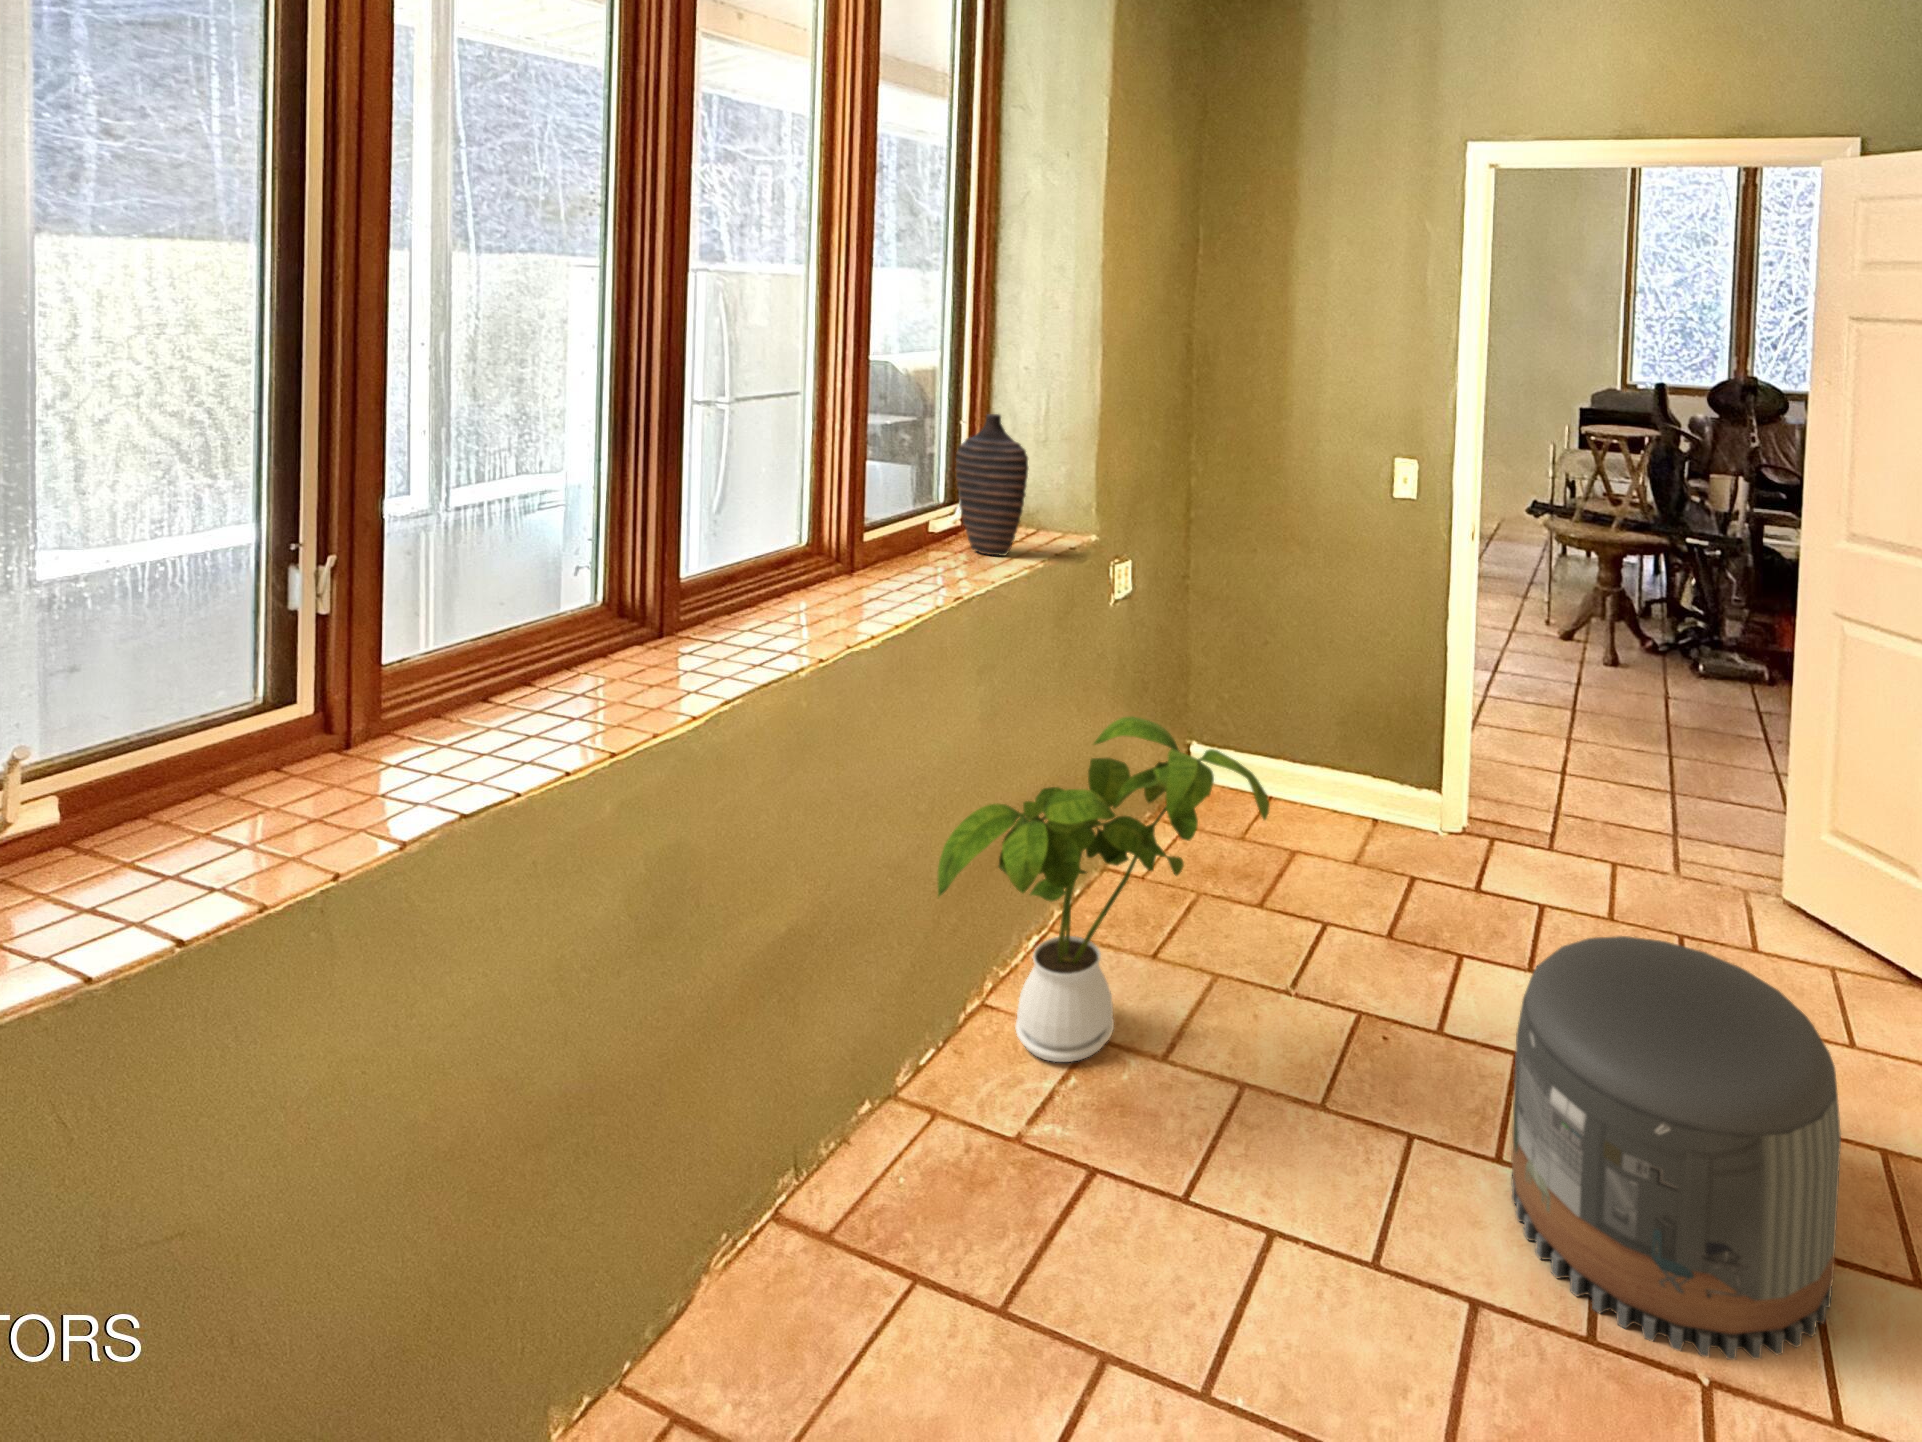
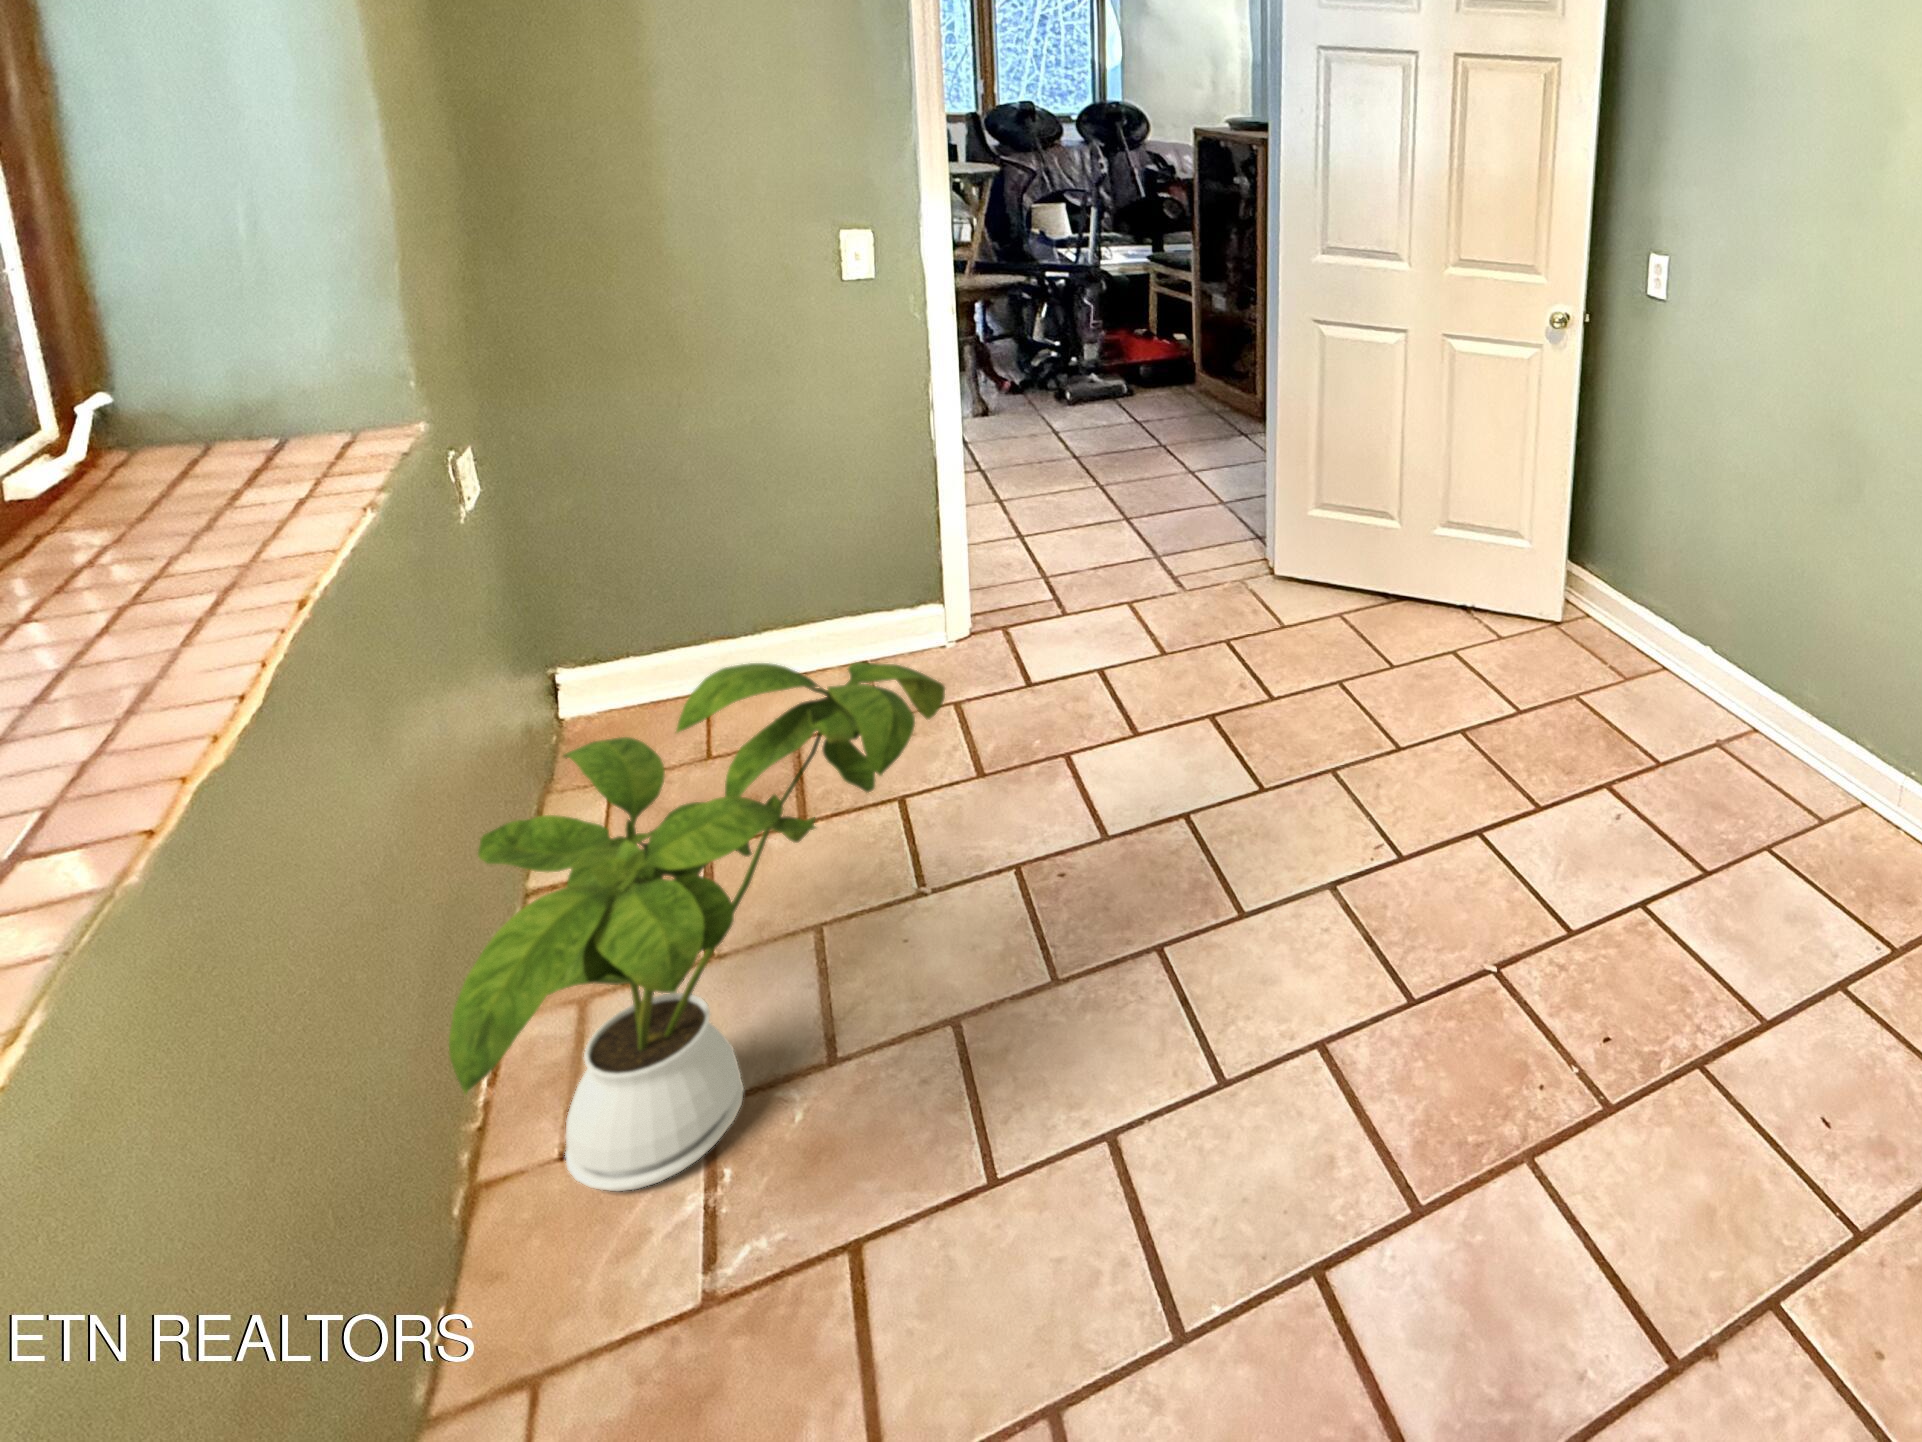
decorative vase: present [956,414,1028,556] -> none [53,236,295,506]
pouf: present [1511,936,1841,1360] -> none [1256,647,1525,977]

